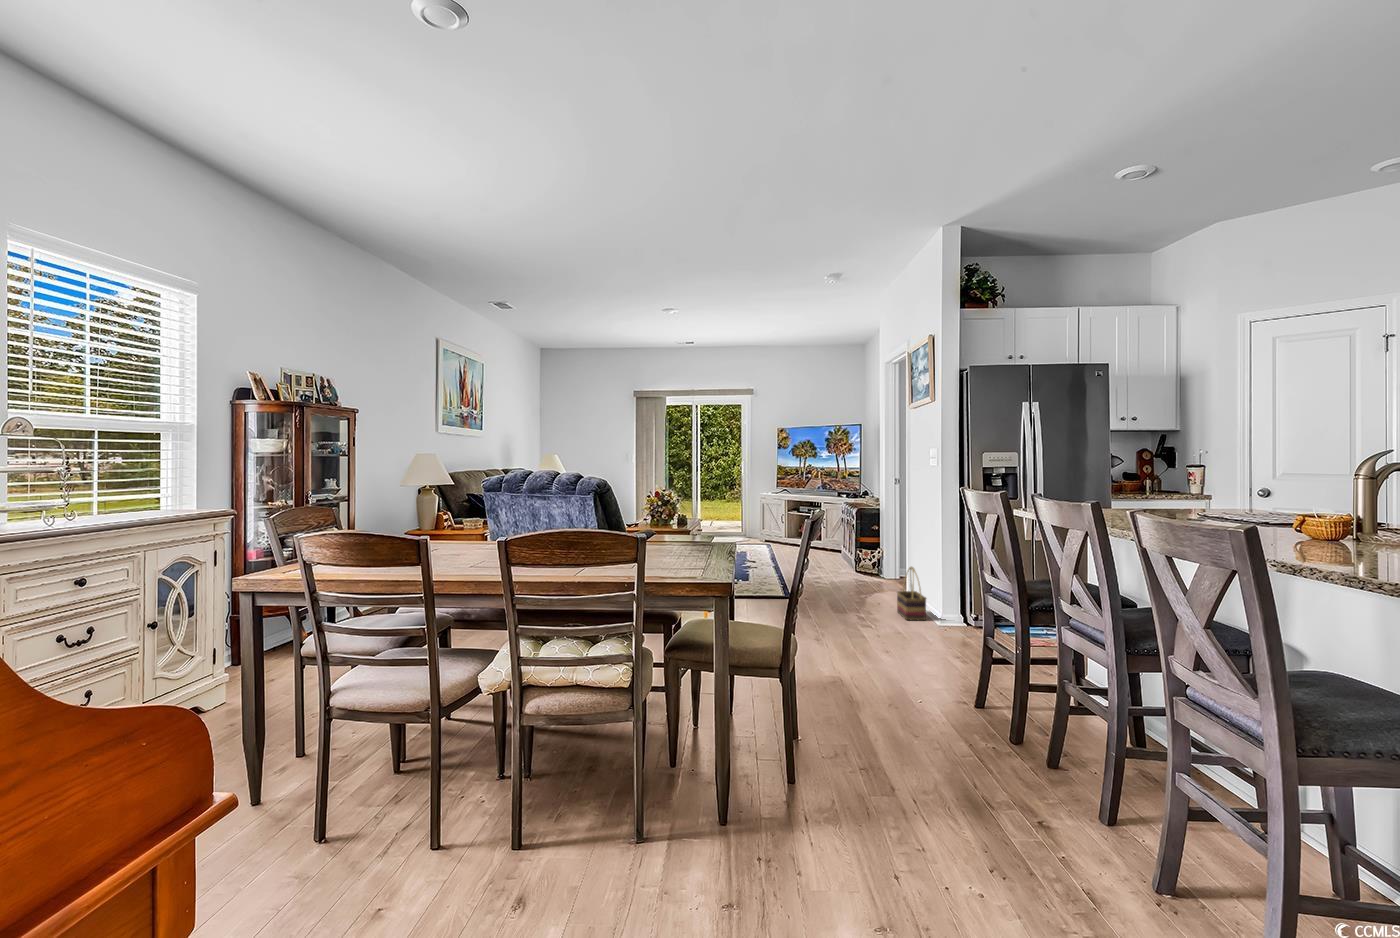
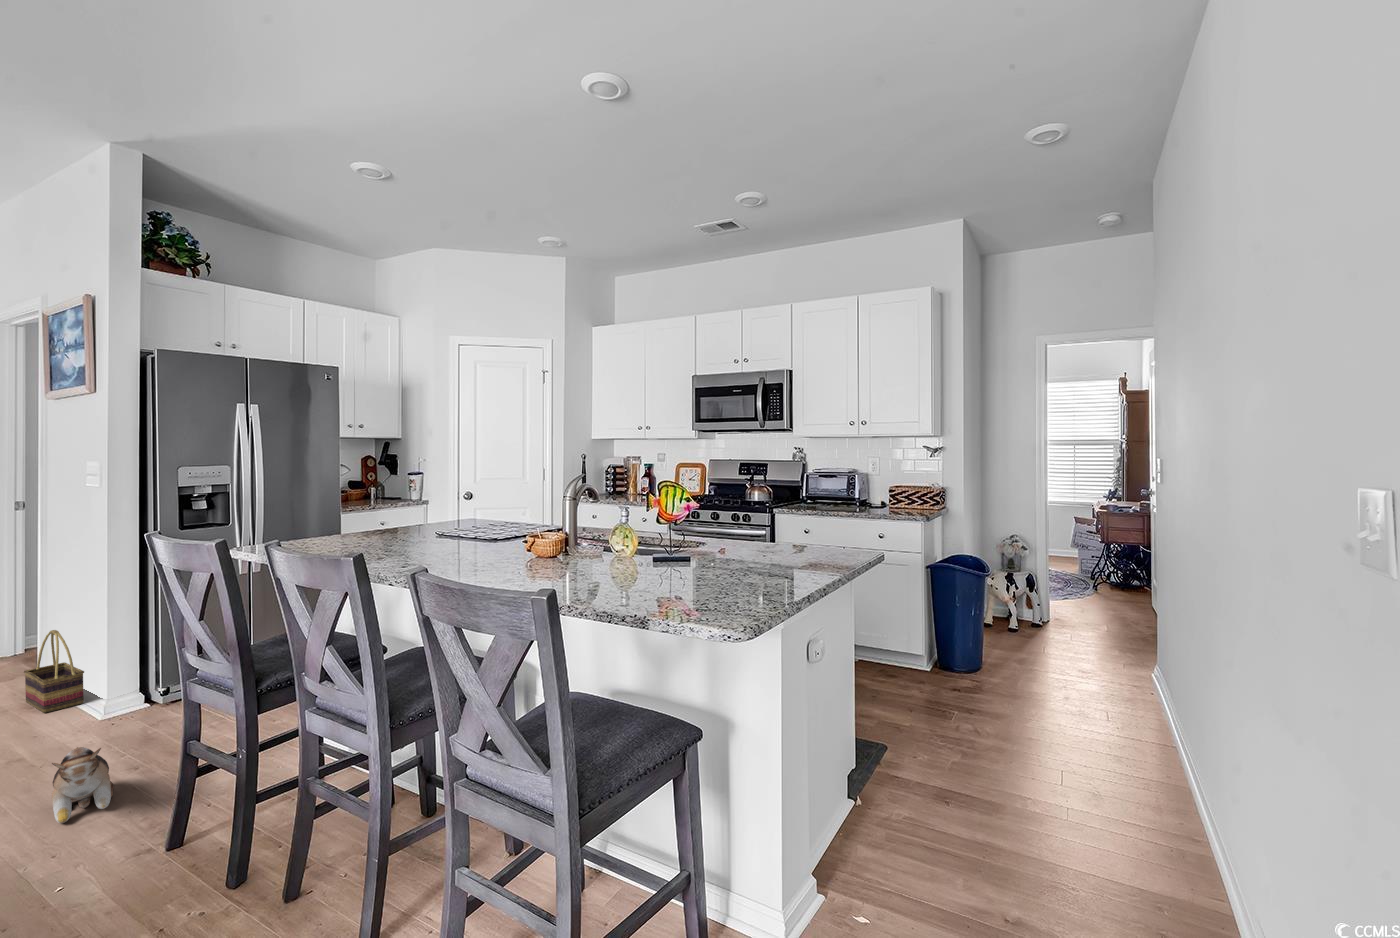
plush toy: none [913,629,943,676] -> present [52,747,114,823]

